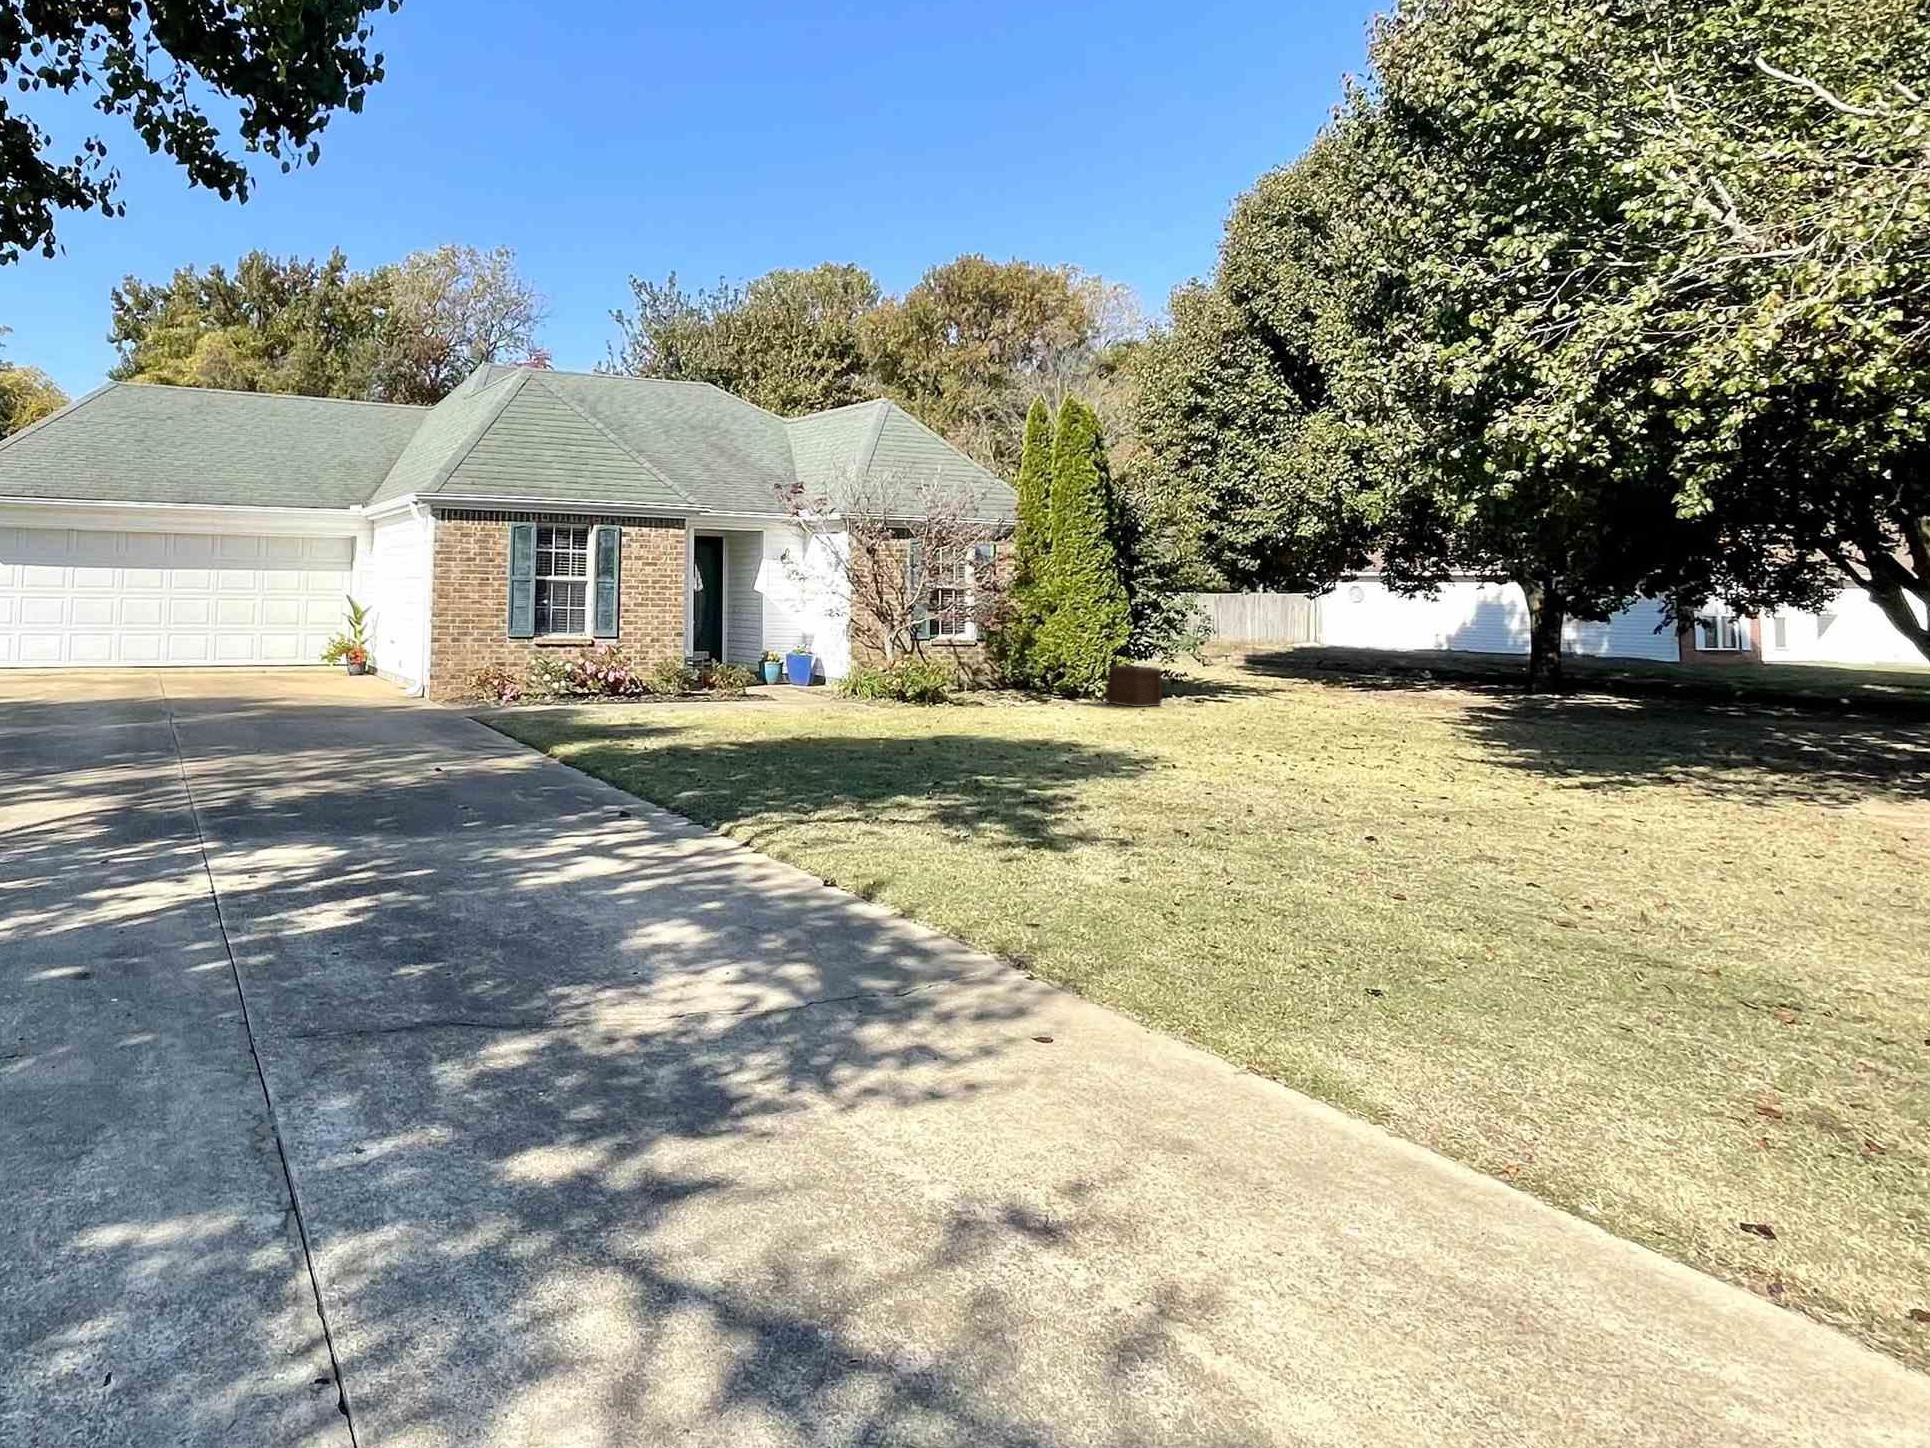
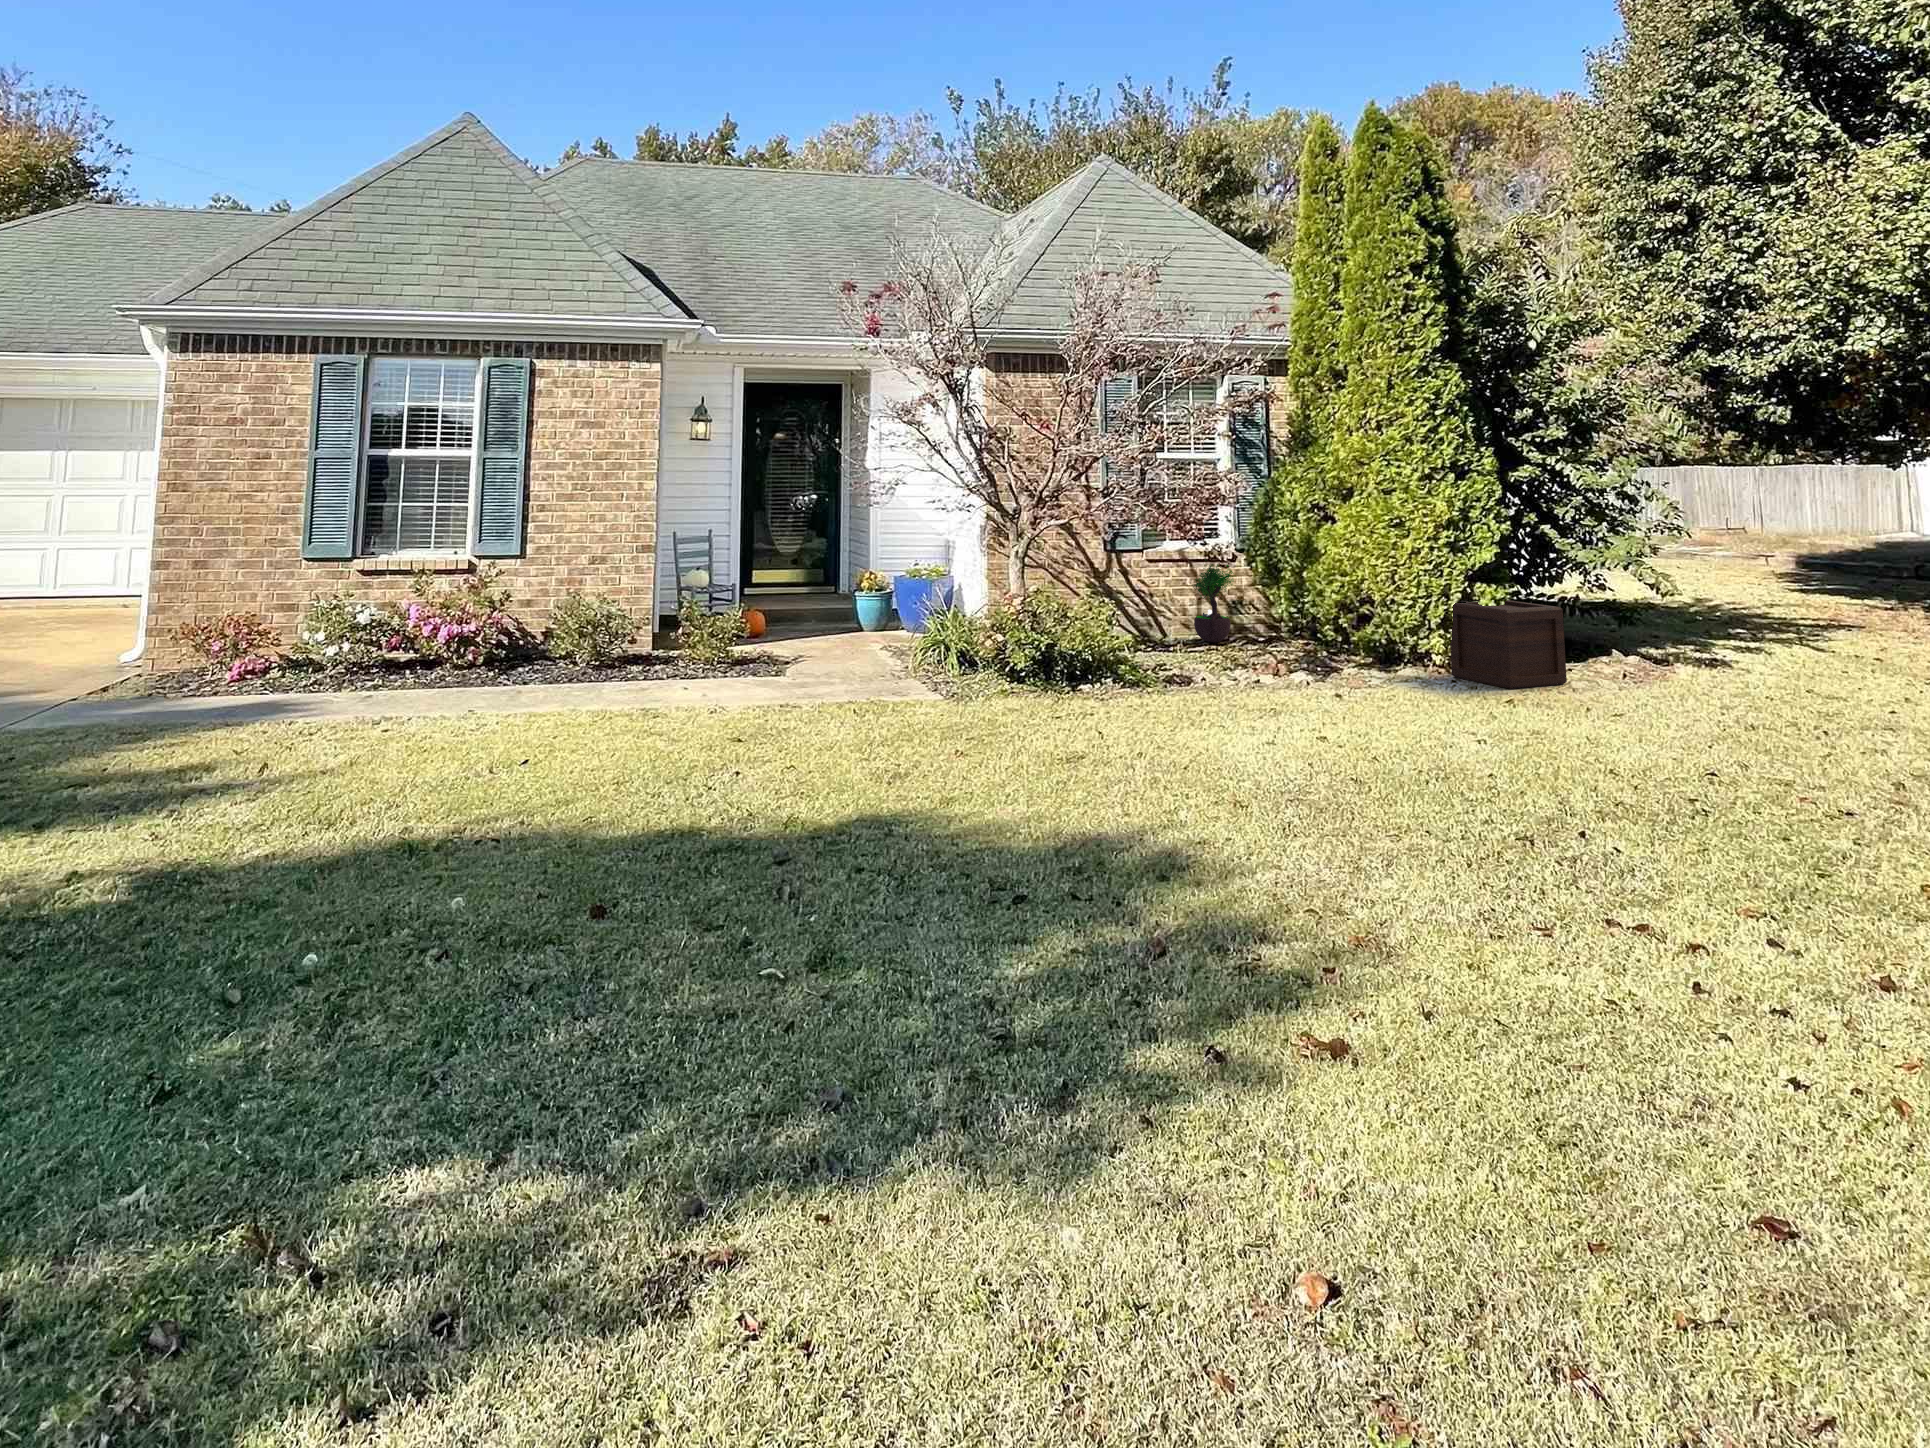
potted tree: none [956,644,982,690] -> present [1192,559,1234,643]

